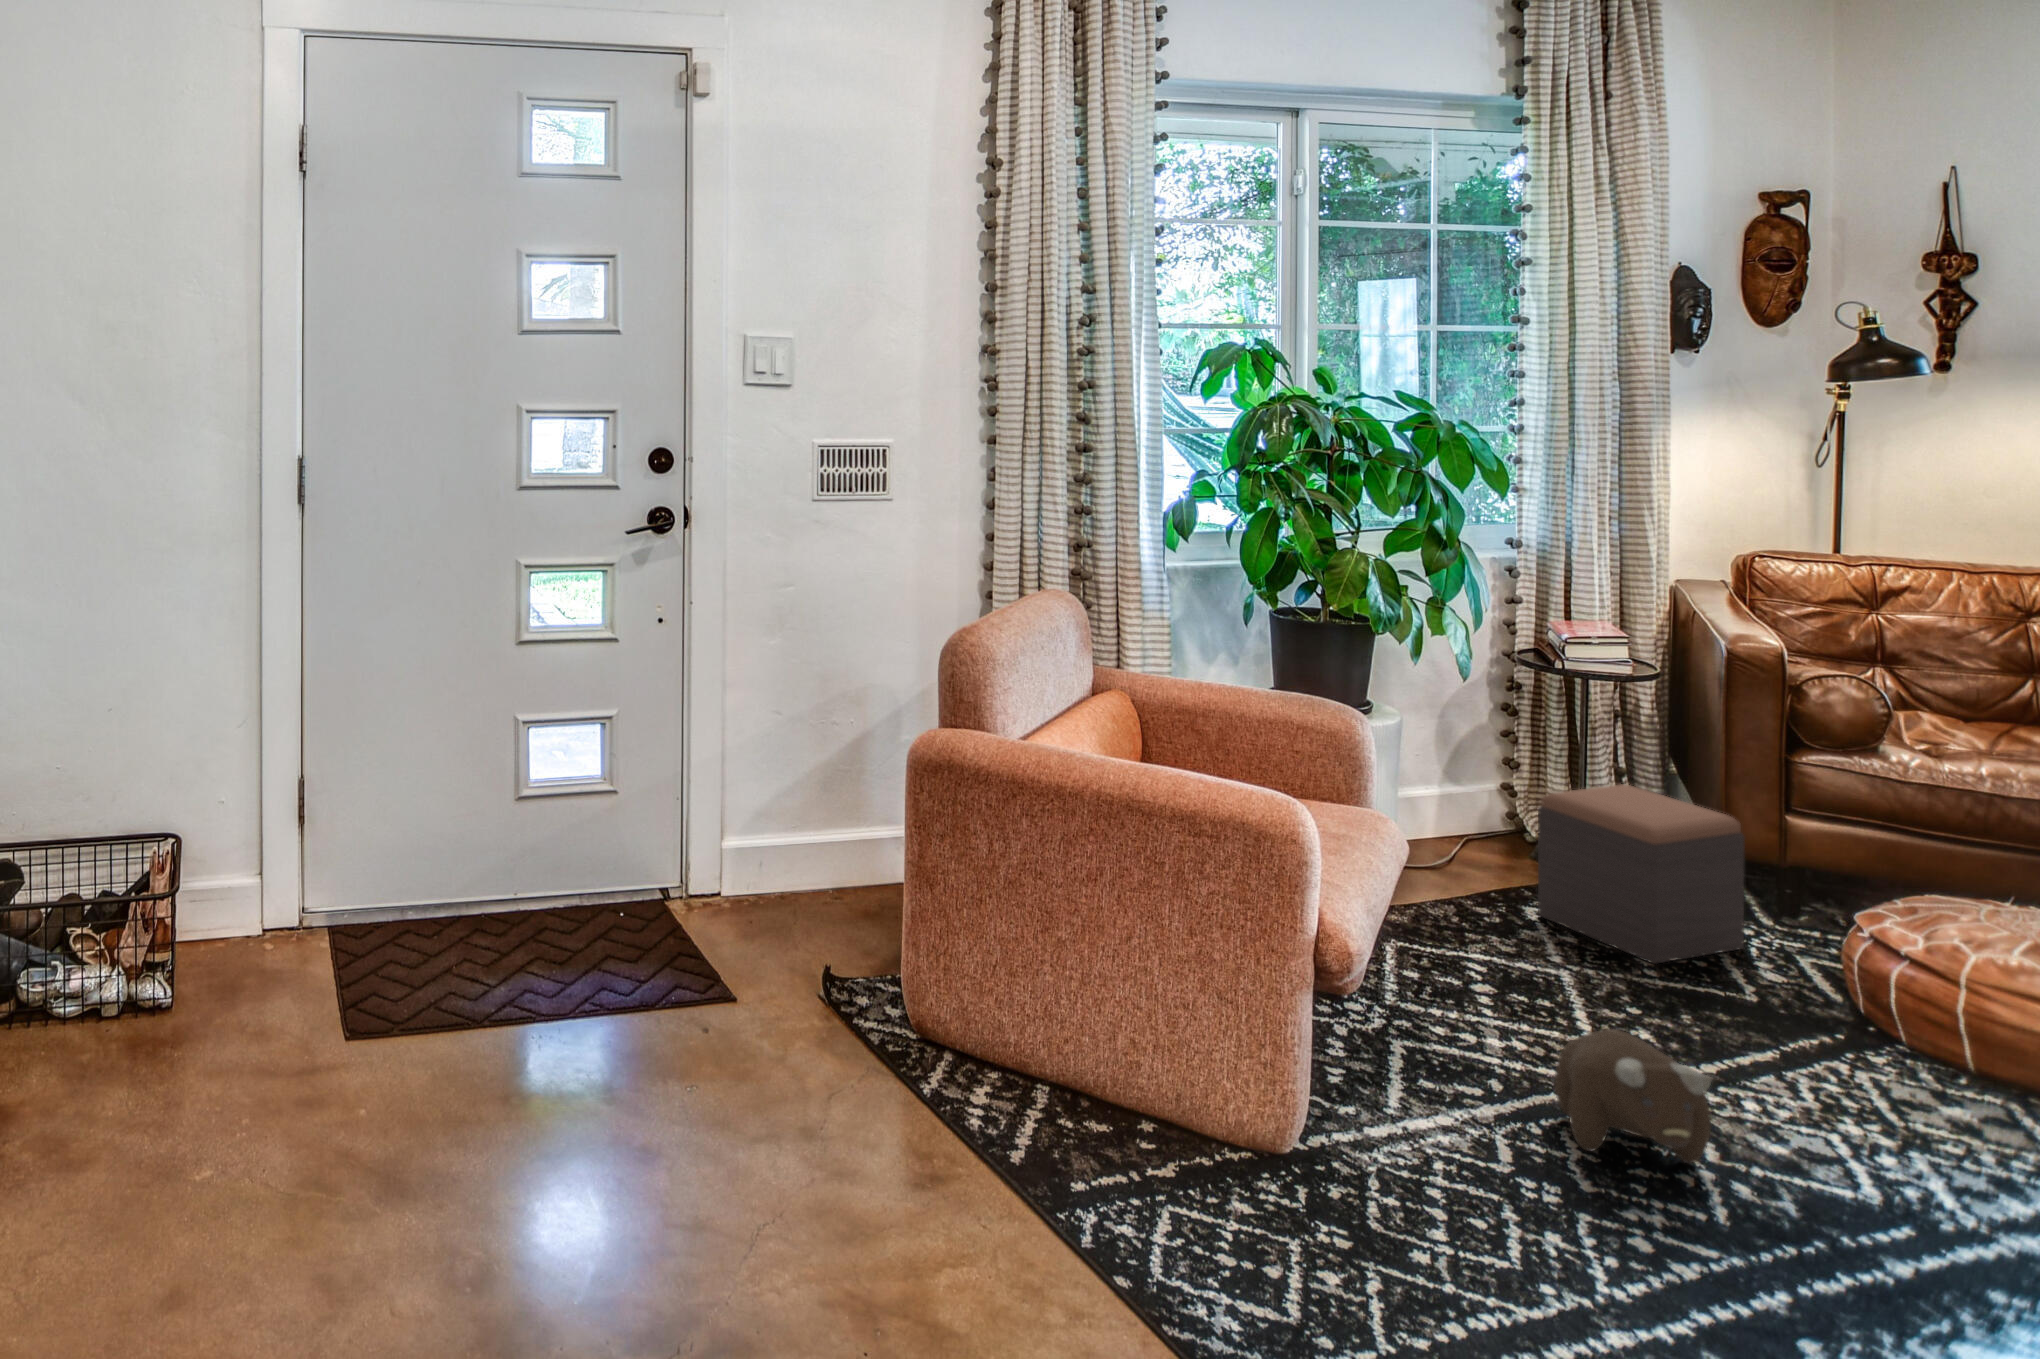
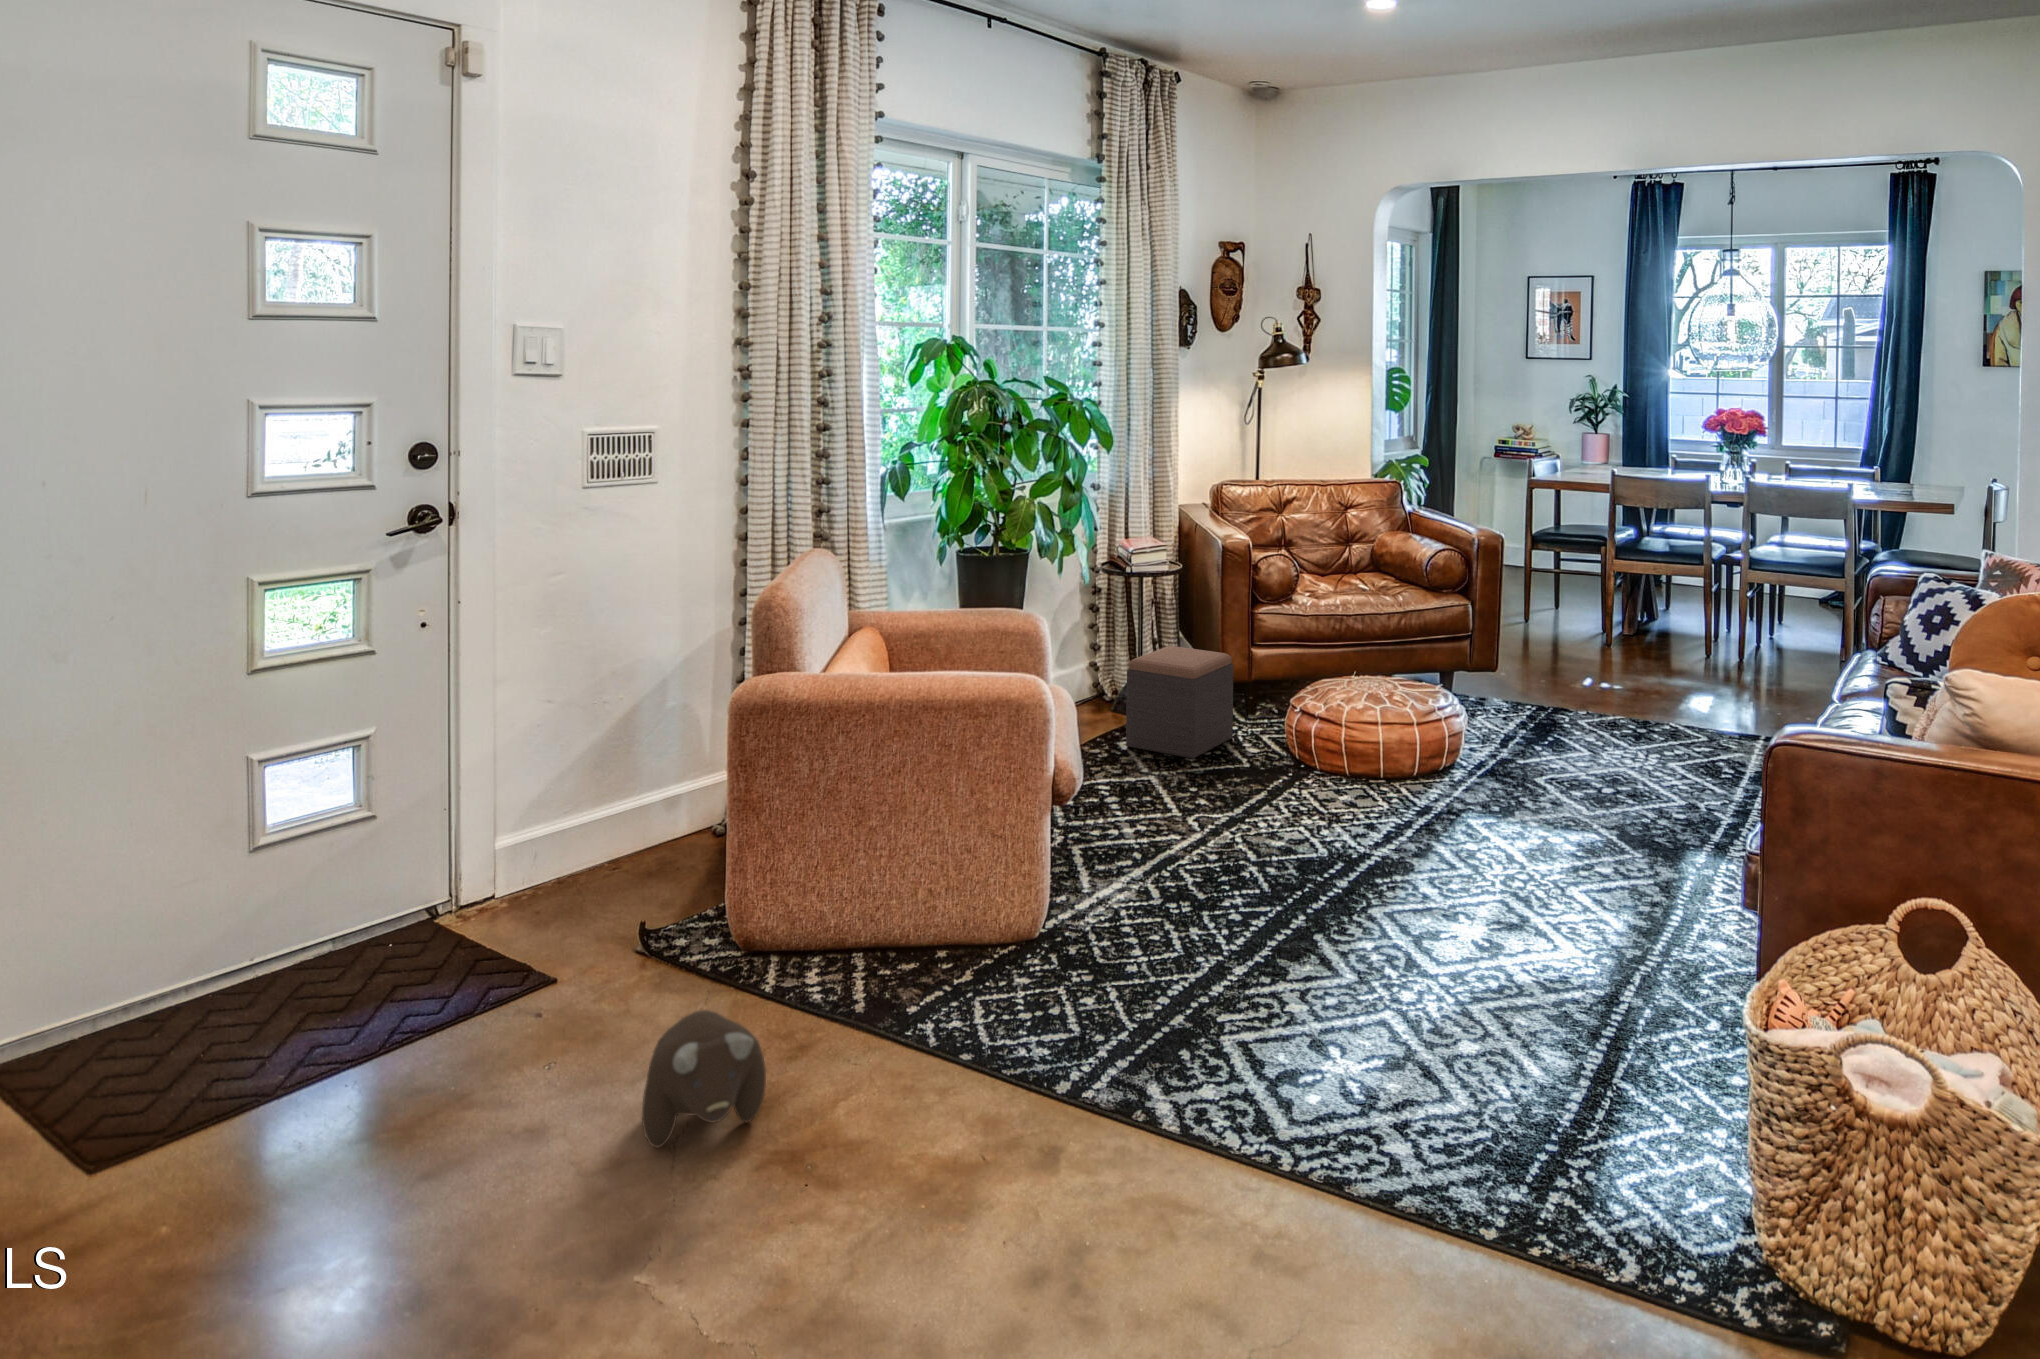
plush toy: present [1555,1029,1711,1163] -> present [642,1010,766,1148]

